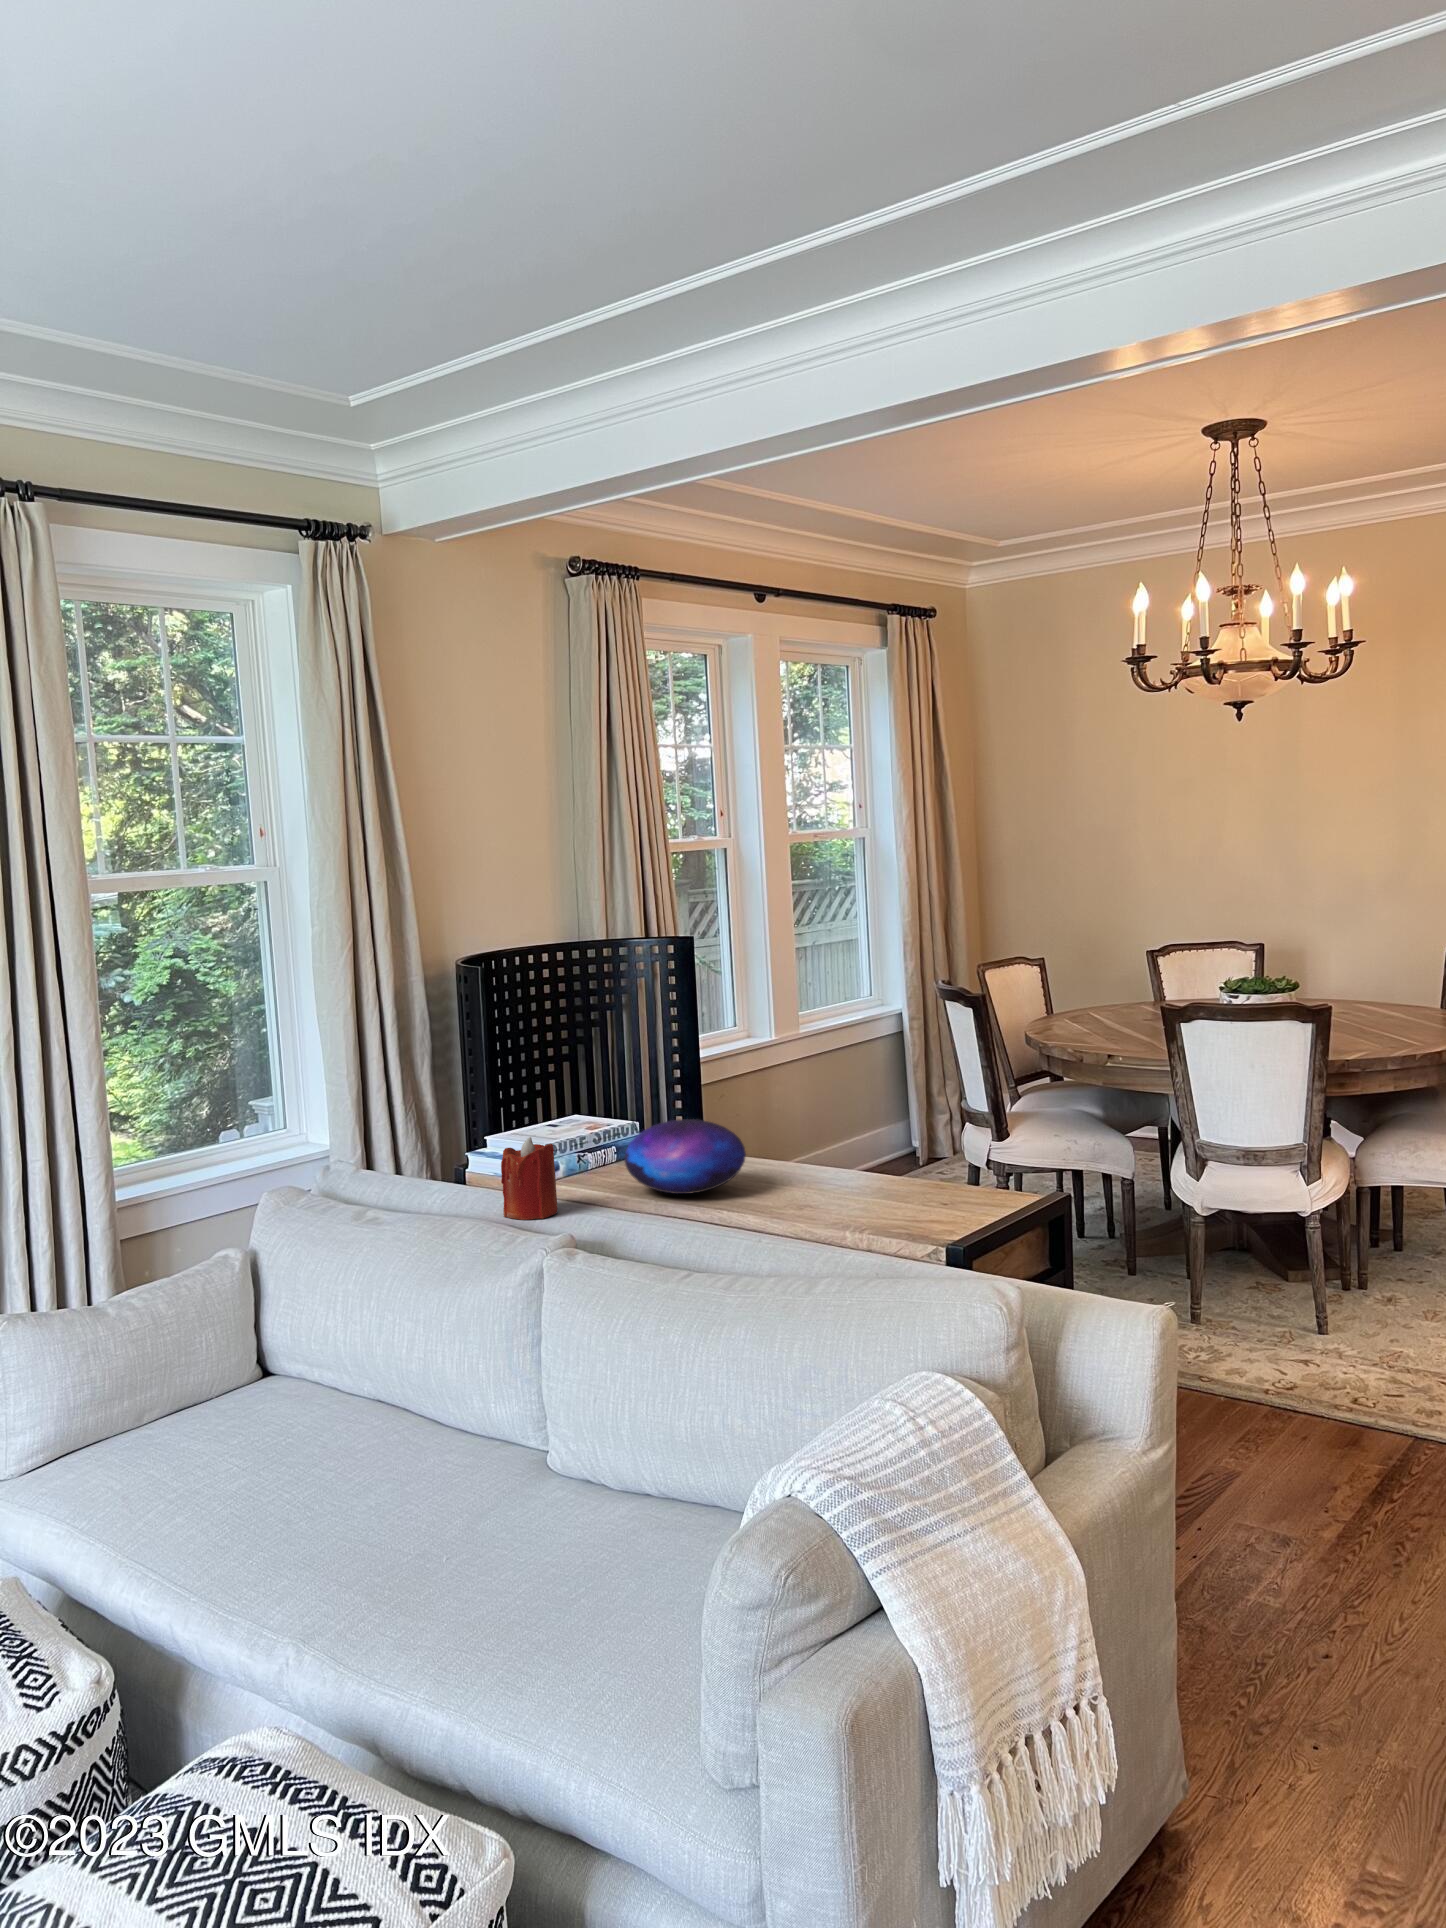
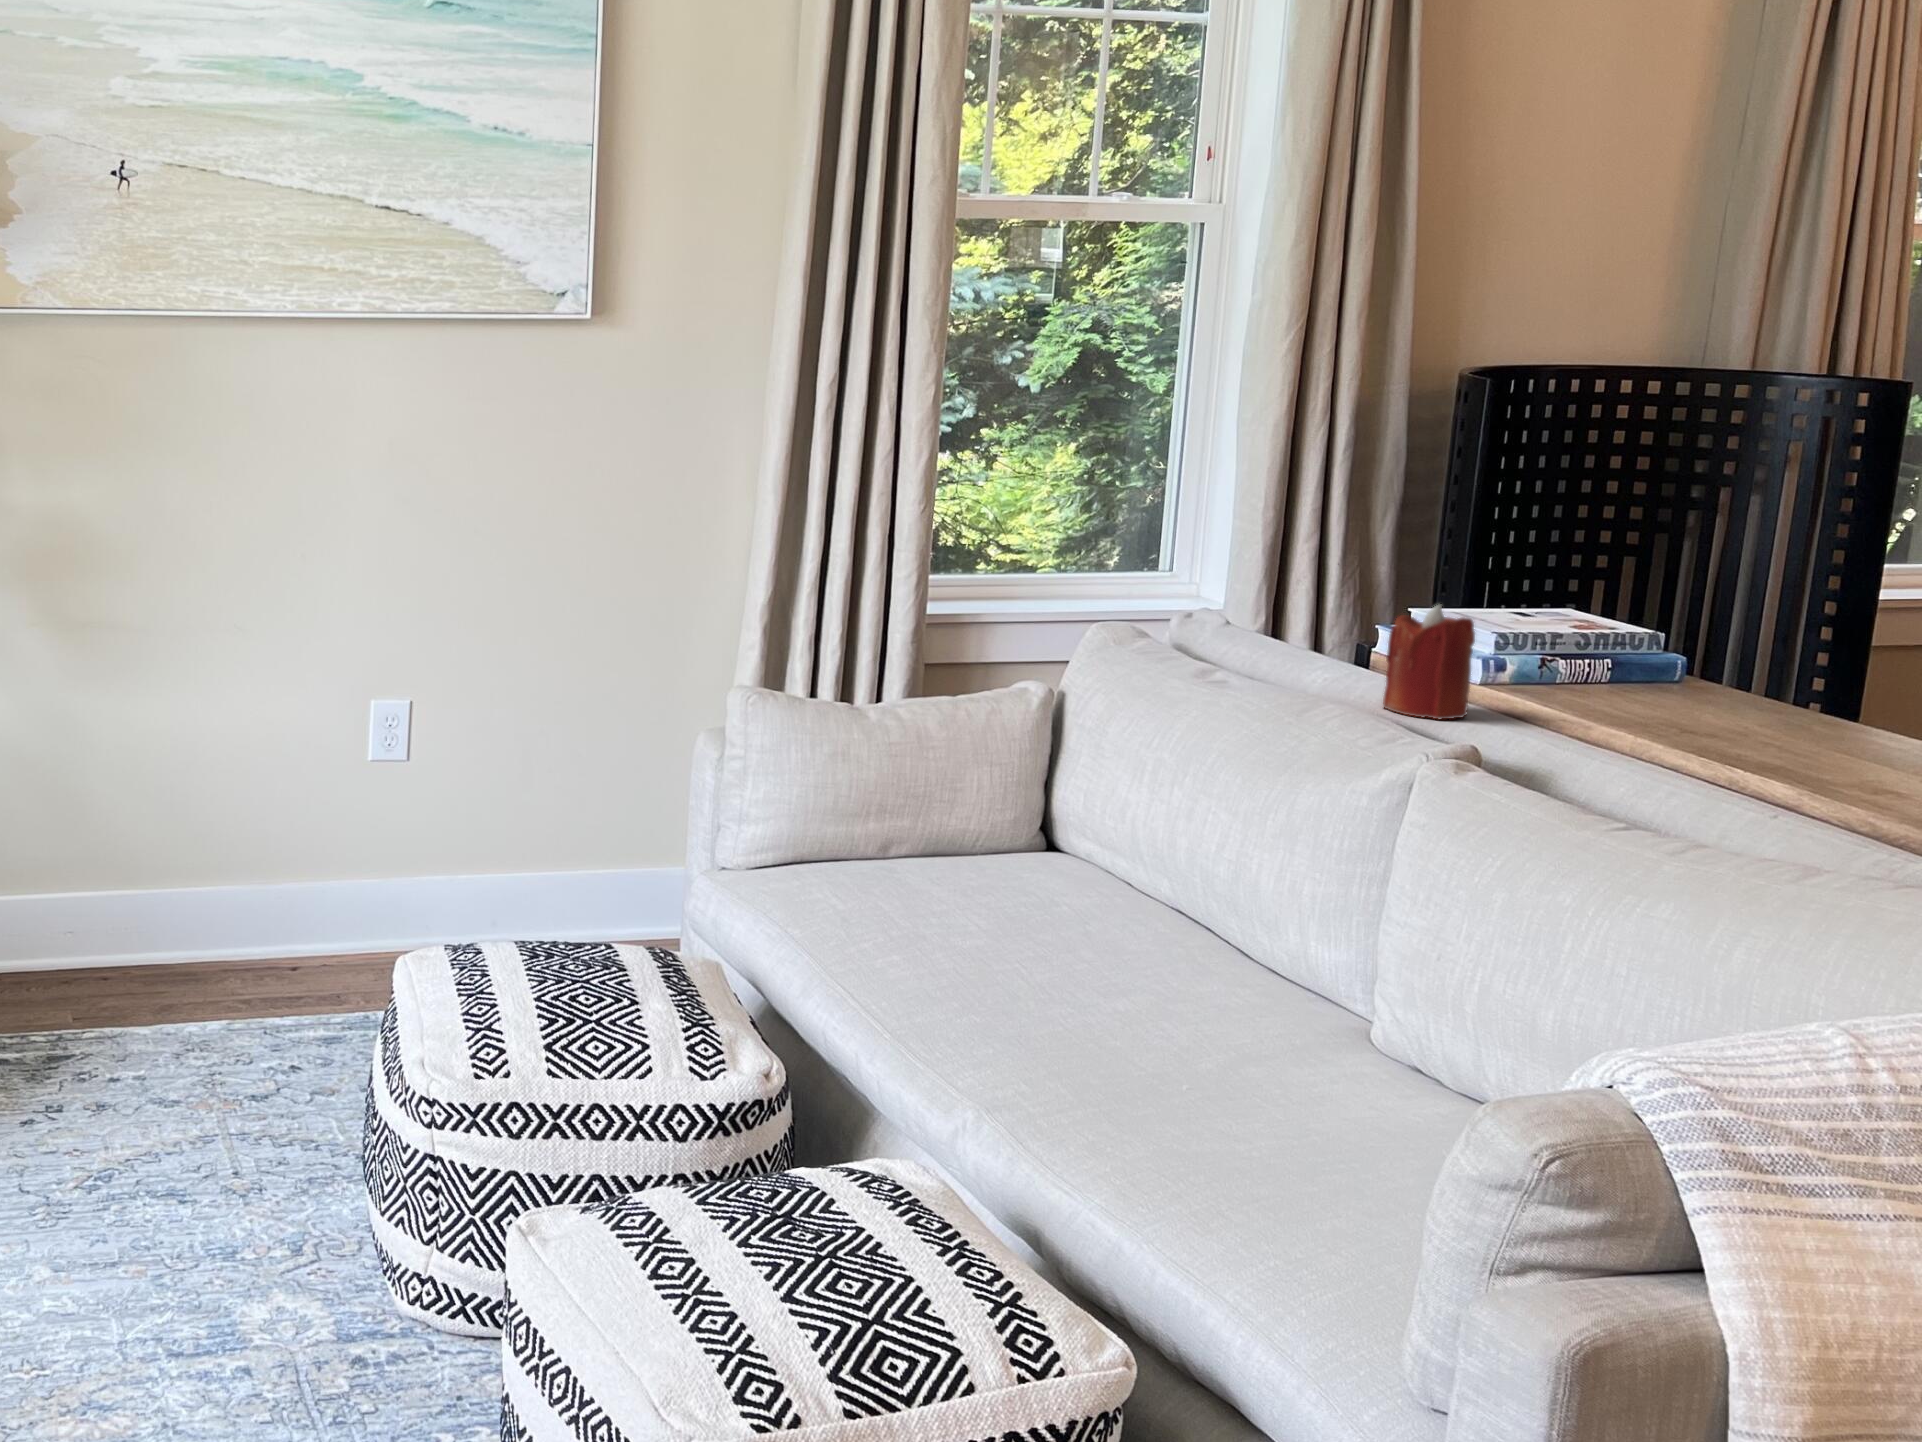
decorative orb: present [624,1119,746,1194] -> none [1598,623,1817,736]

